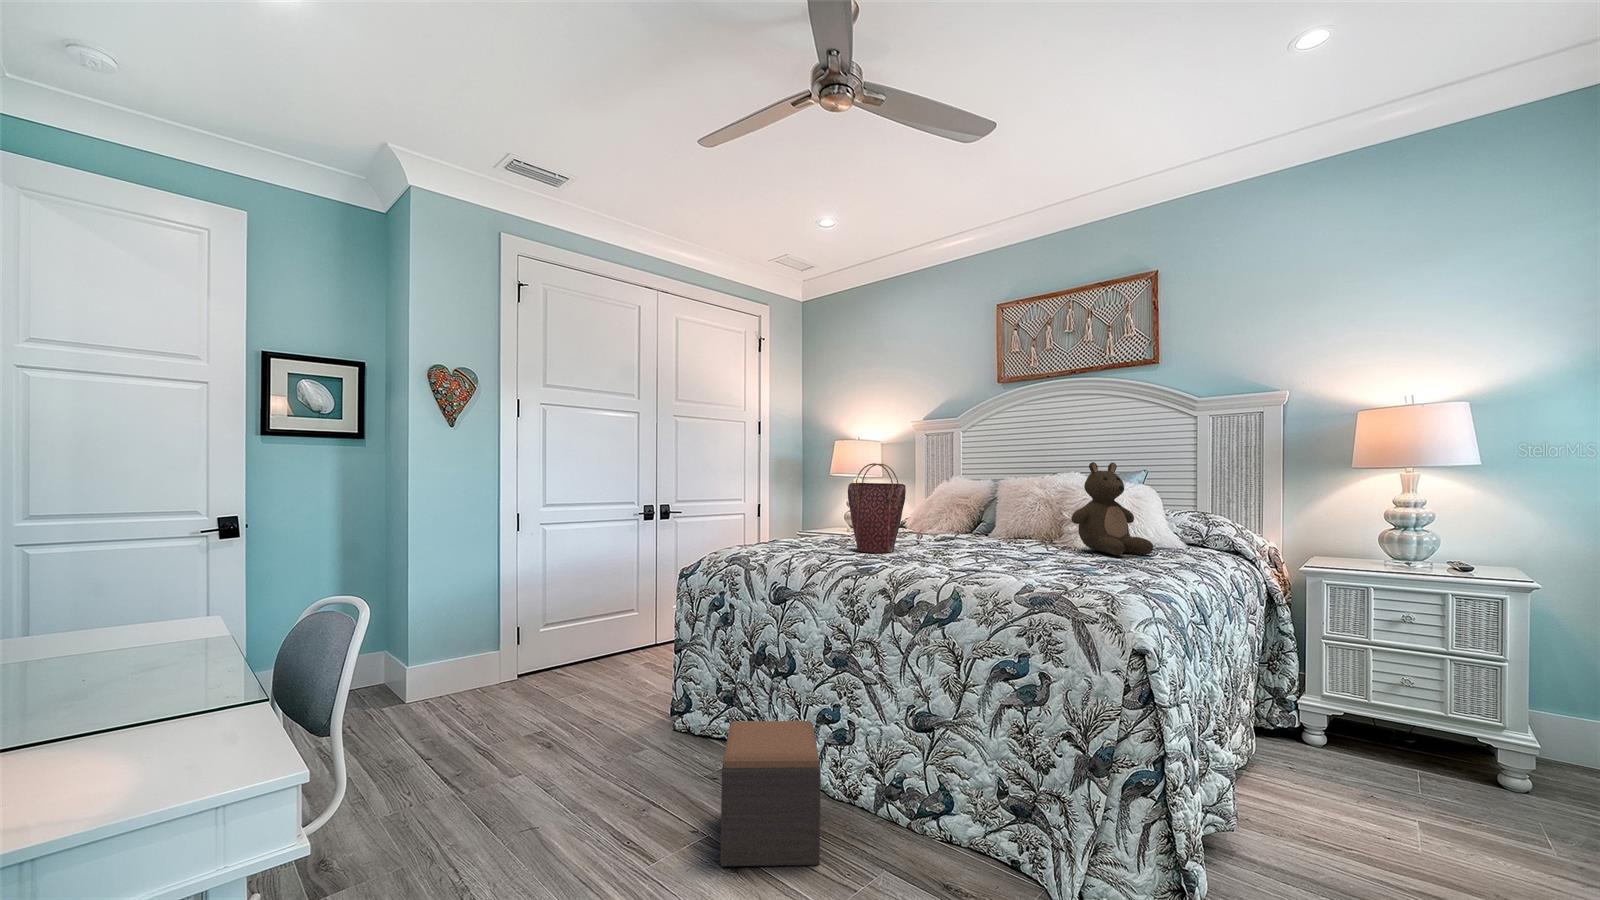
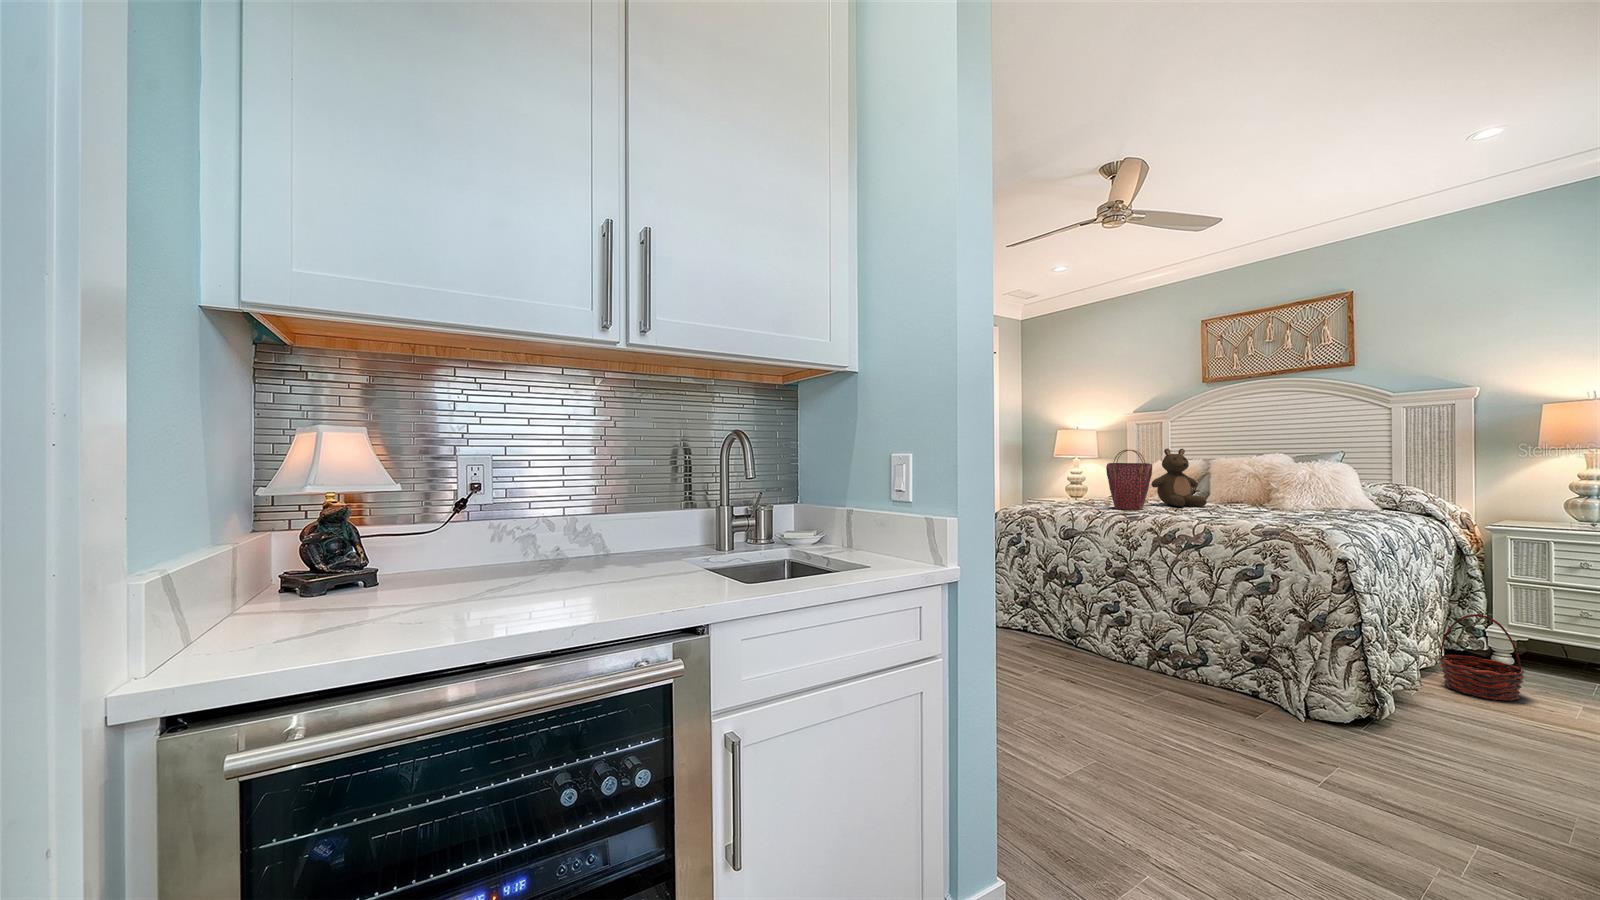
stuffed bear: present [1071,462,1153,555] -> present [1151,448,1207,506]
basket: none [1256,702,1359,831] -> present [1439,614,1525,701]
footstool: present [720,721,821,866] -> none [1047,606,1120,686]

